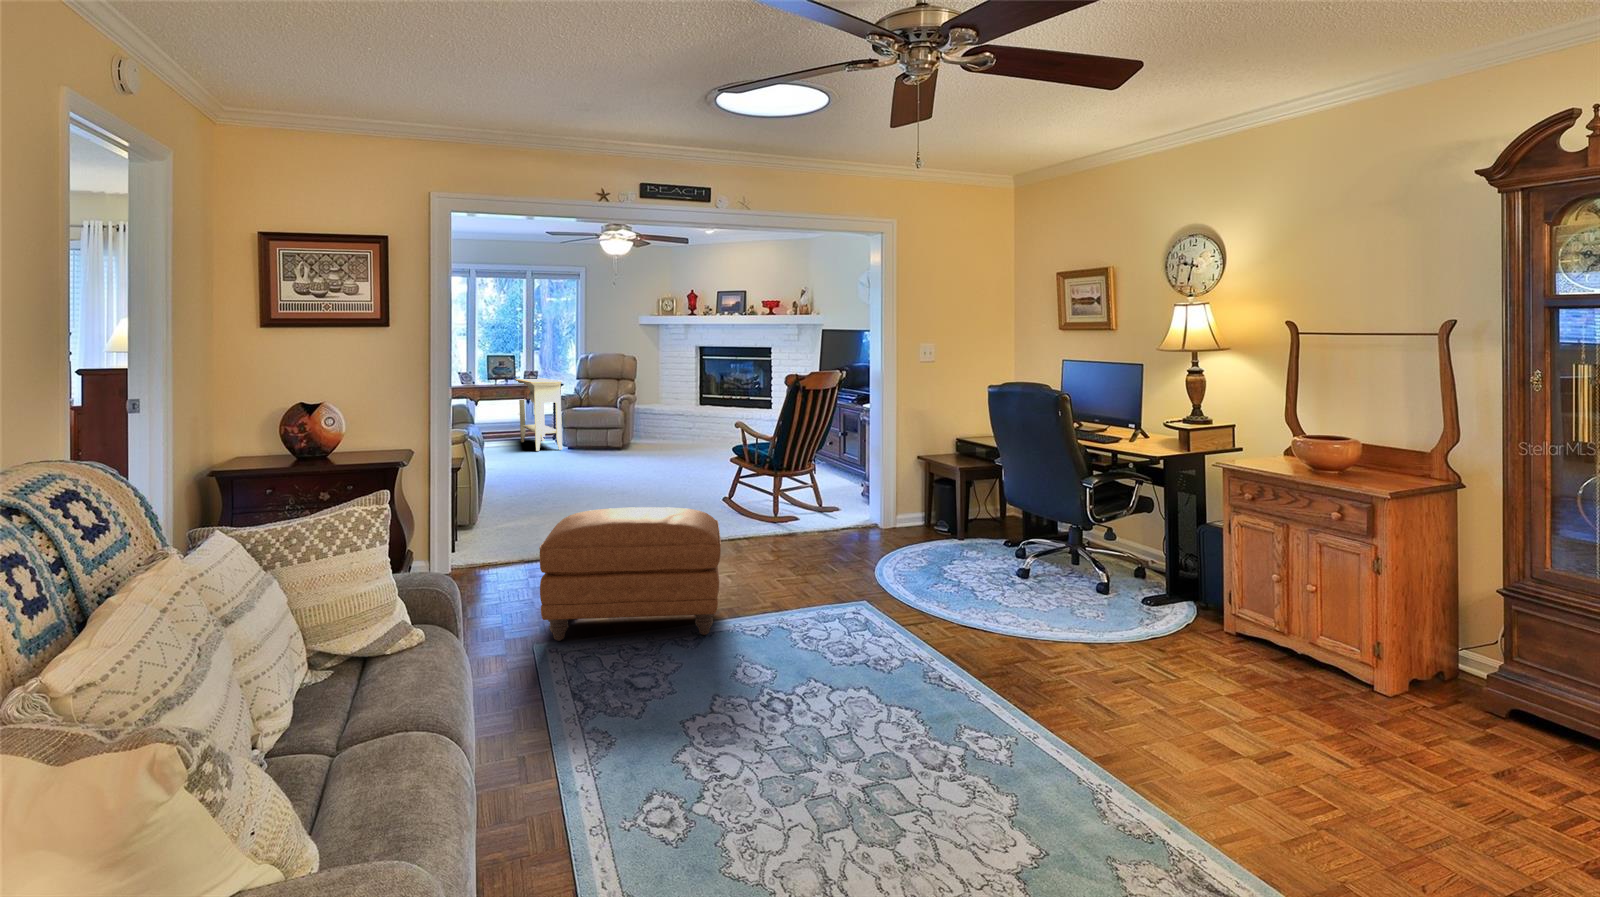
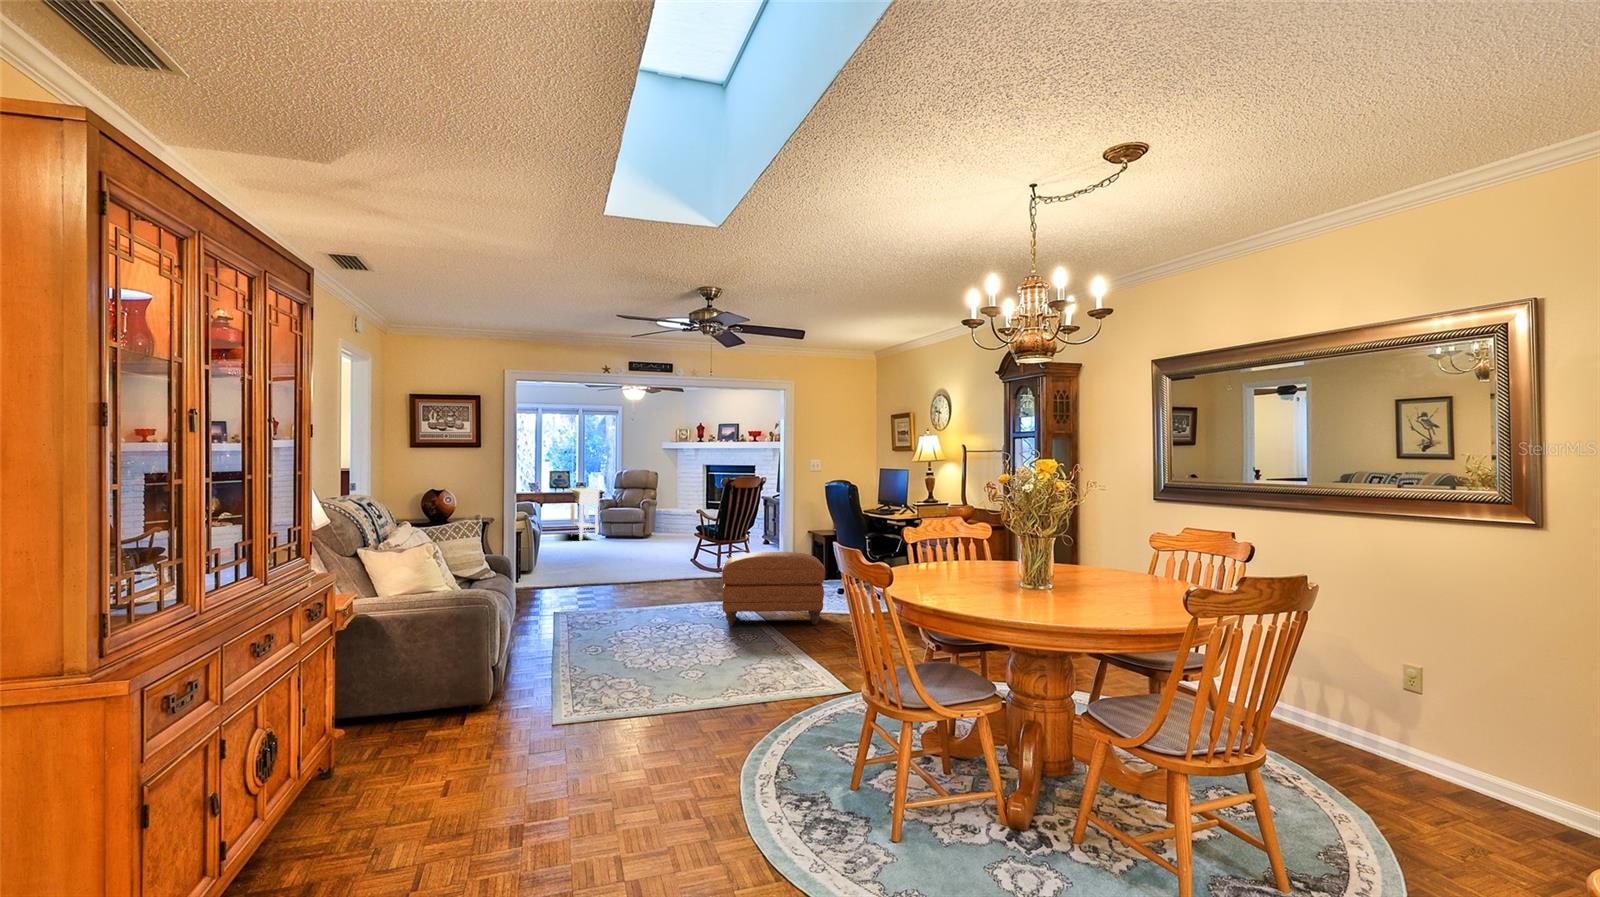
ottoman: present [539,507,721,641] -> present [722,552,825,626]

